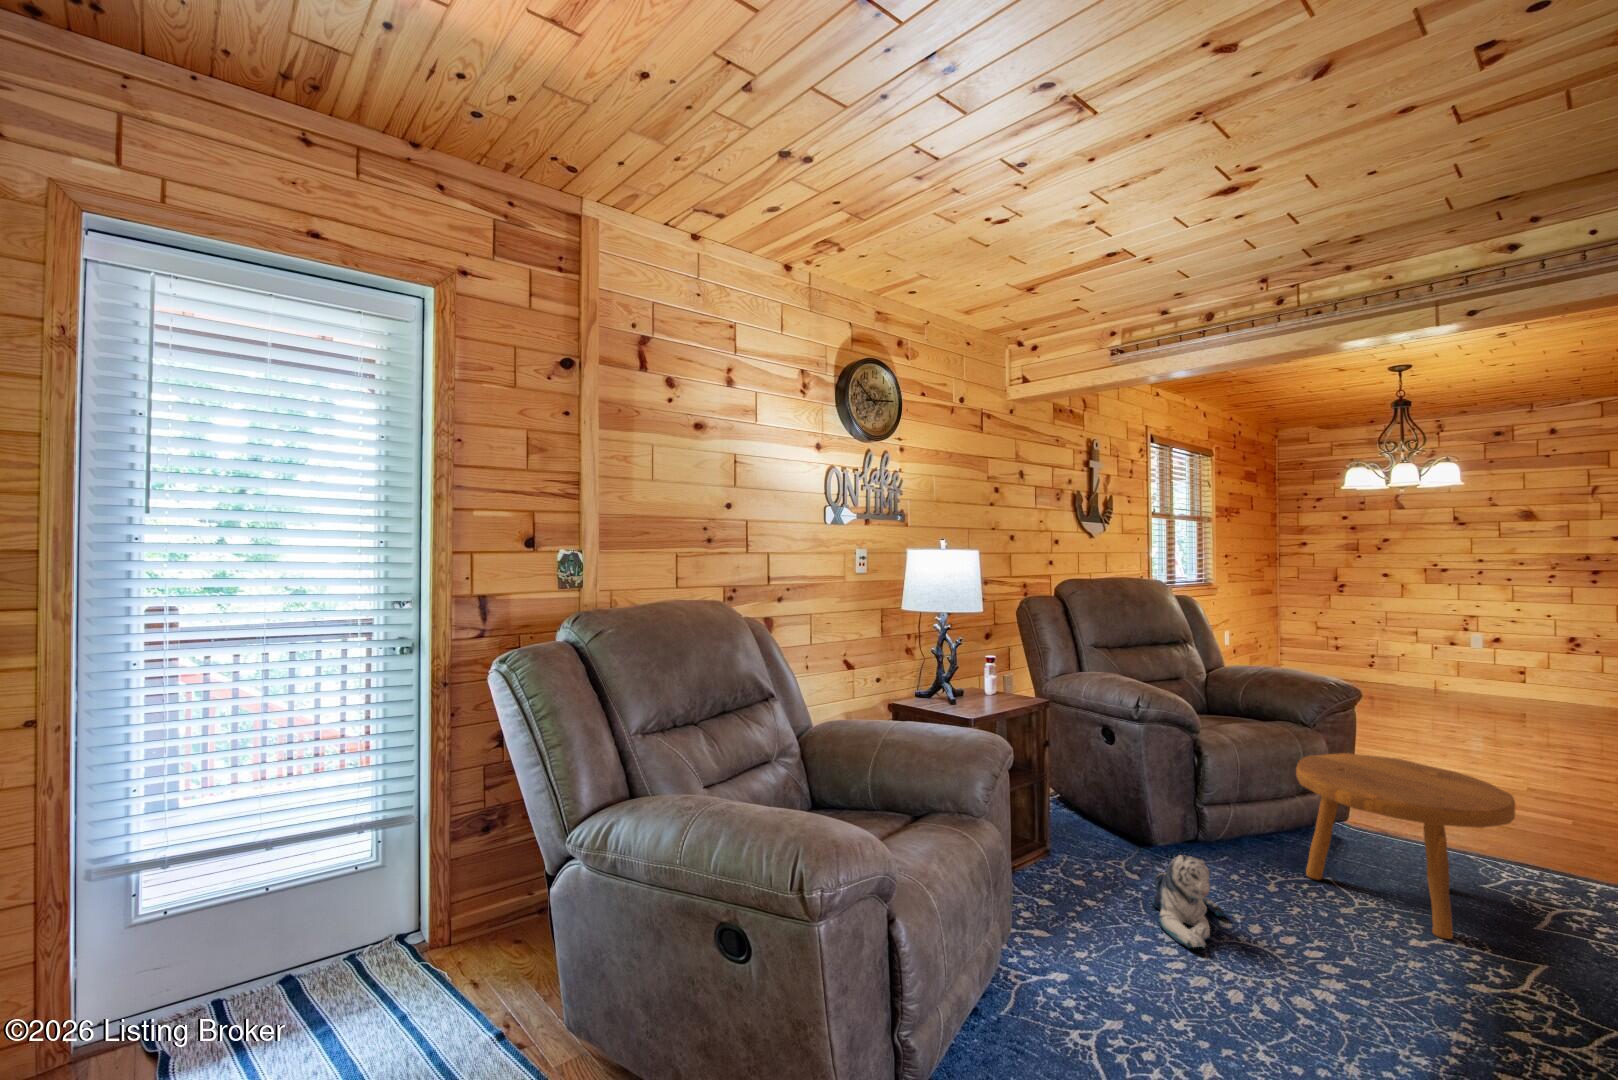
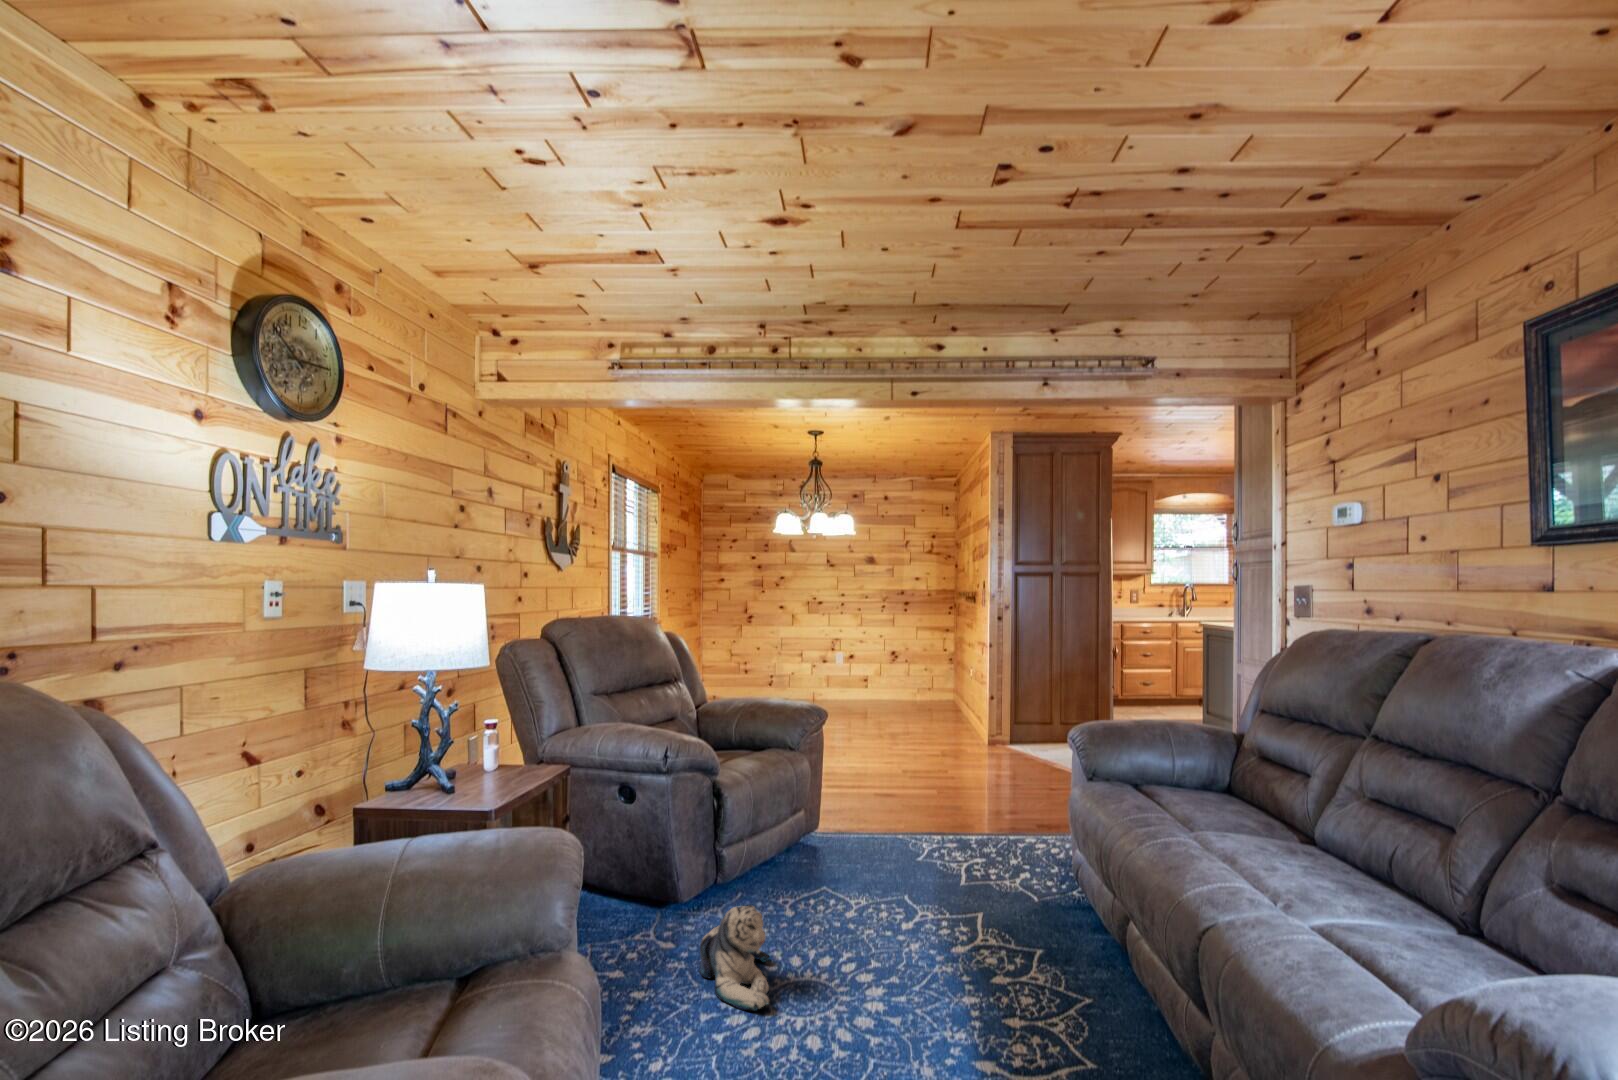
footstool: present [1296,753,1515,939] -> none [801,760,952,912]

